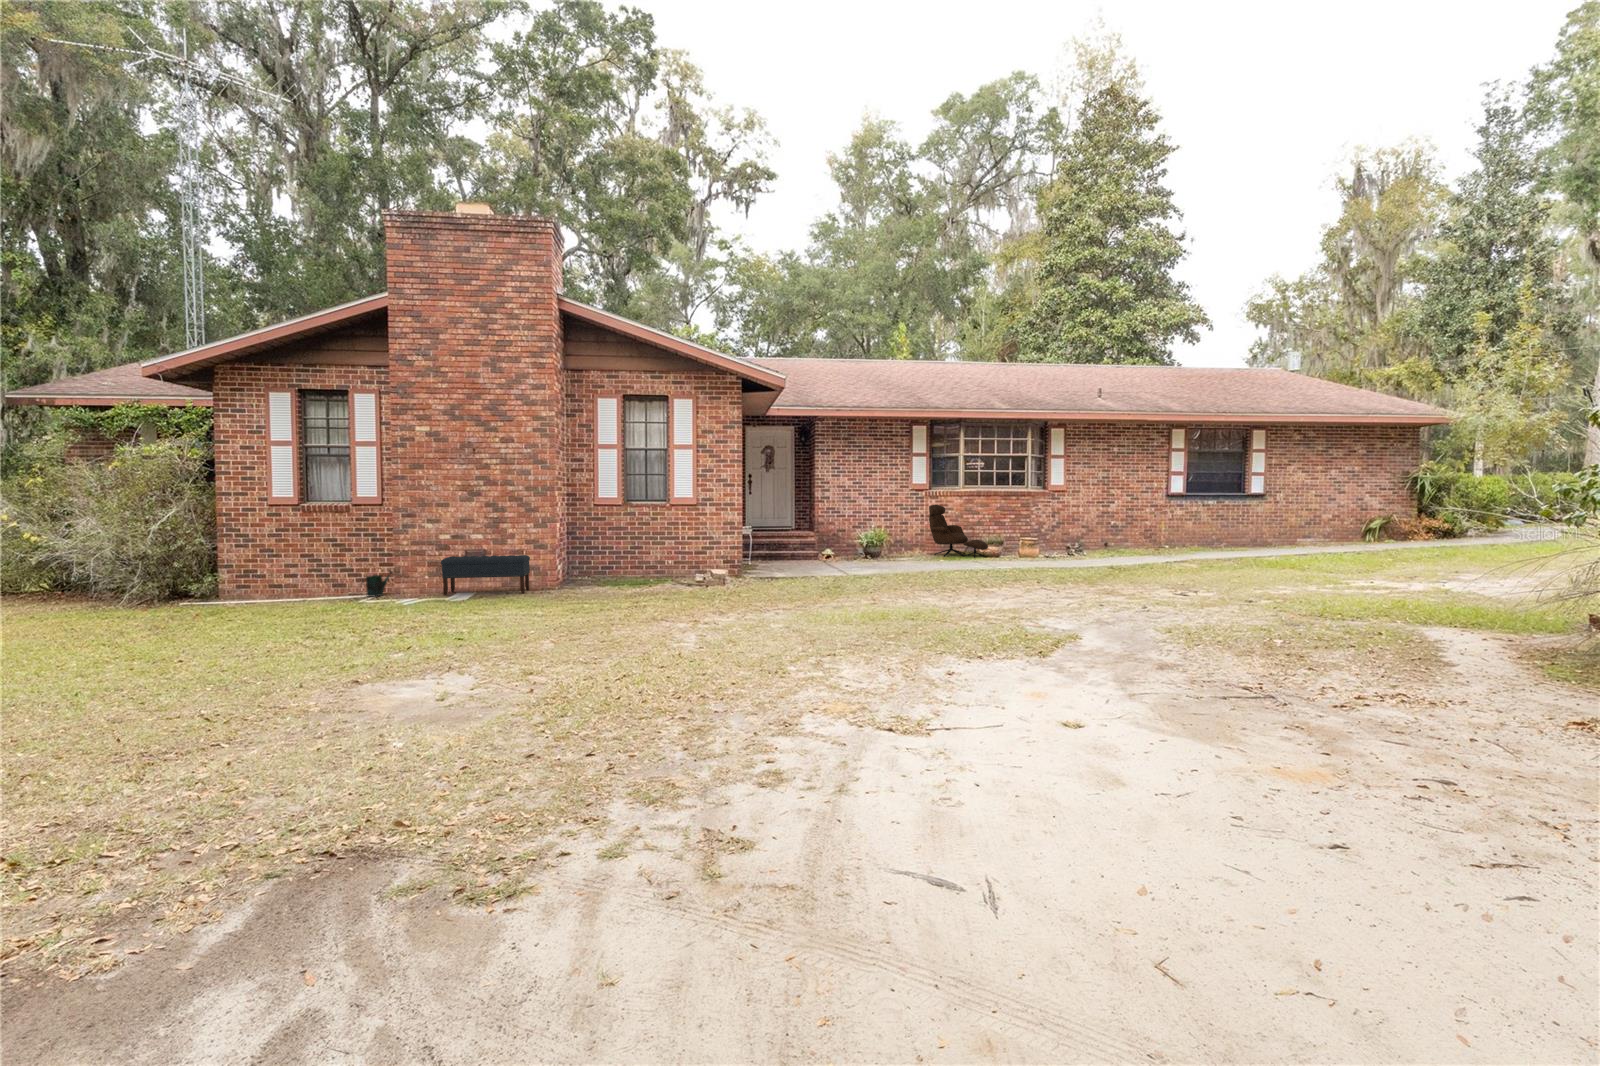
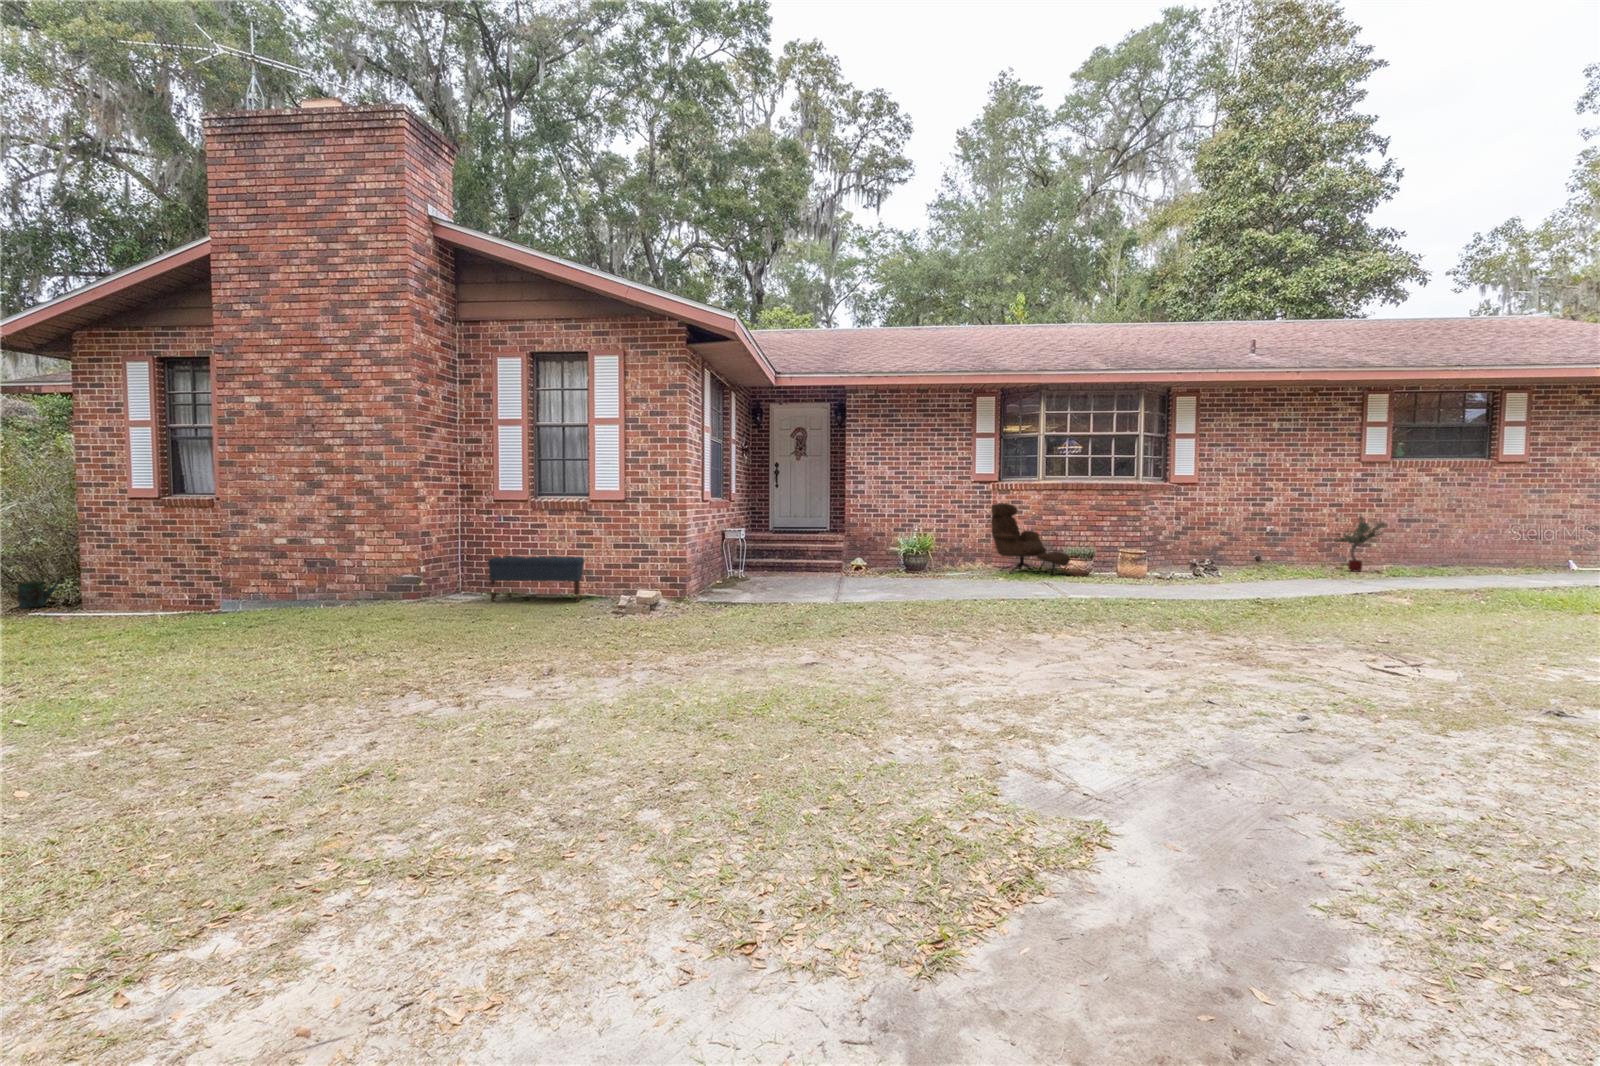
potted tree: none [1149,510,1181,550] -> present [1333,514,1384,572]
bench: present [441,555,530,595] -> present [488,556,592,602]
watering can: present [363,571,393,597] -> present [9,577,65,608]

